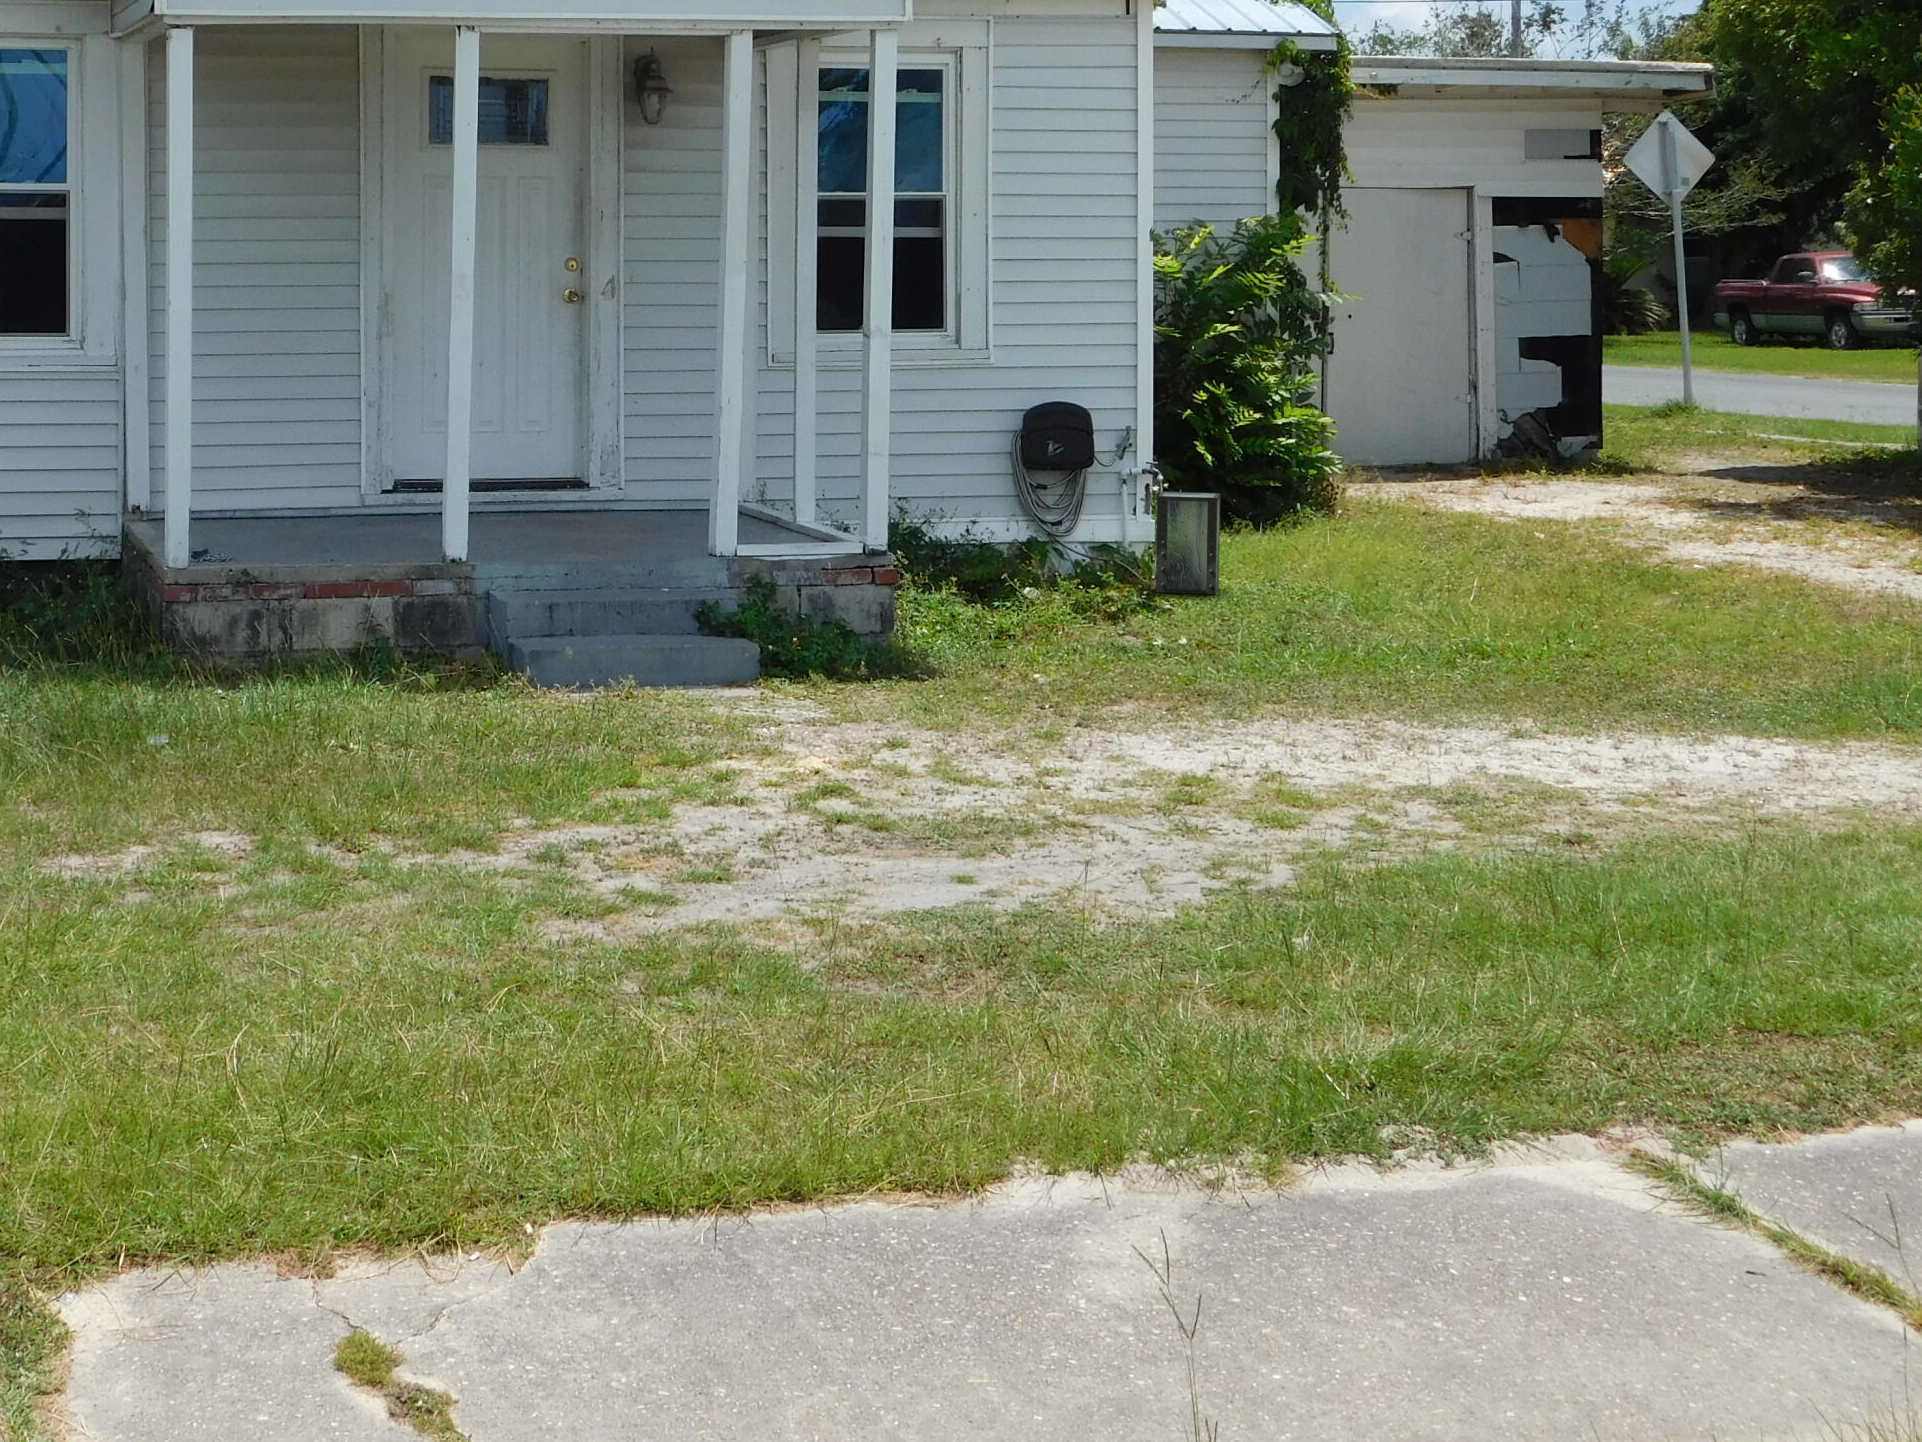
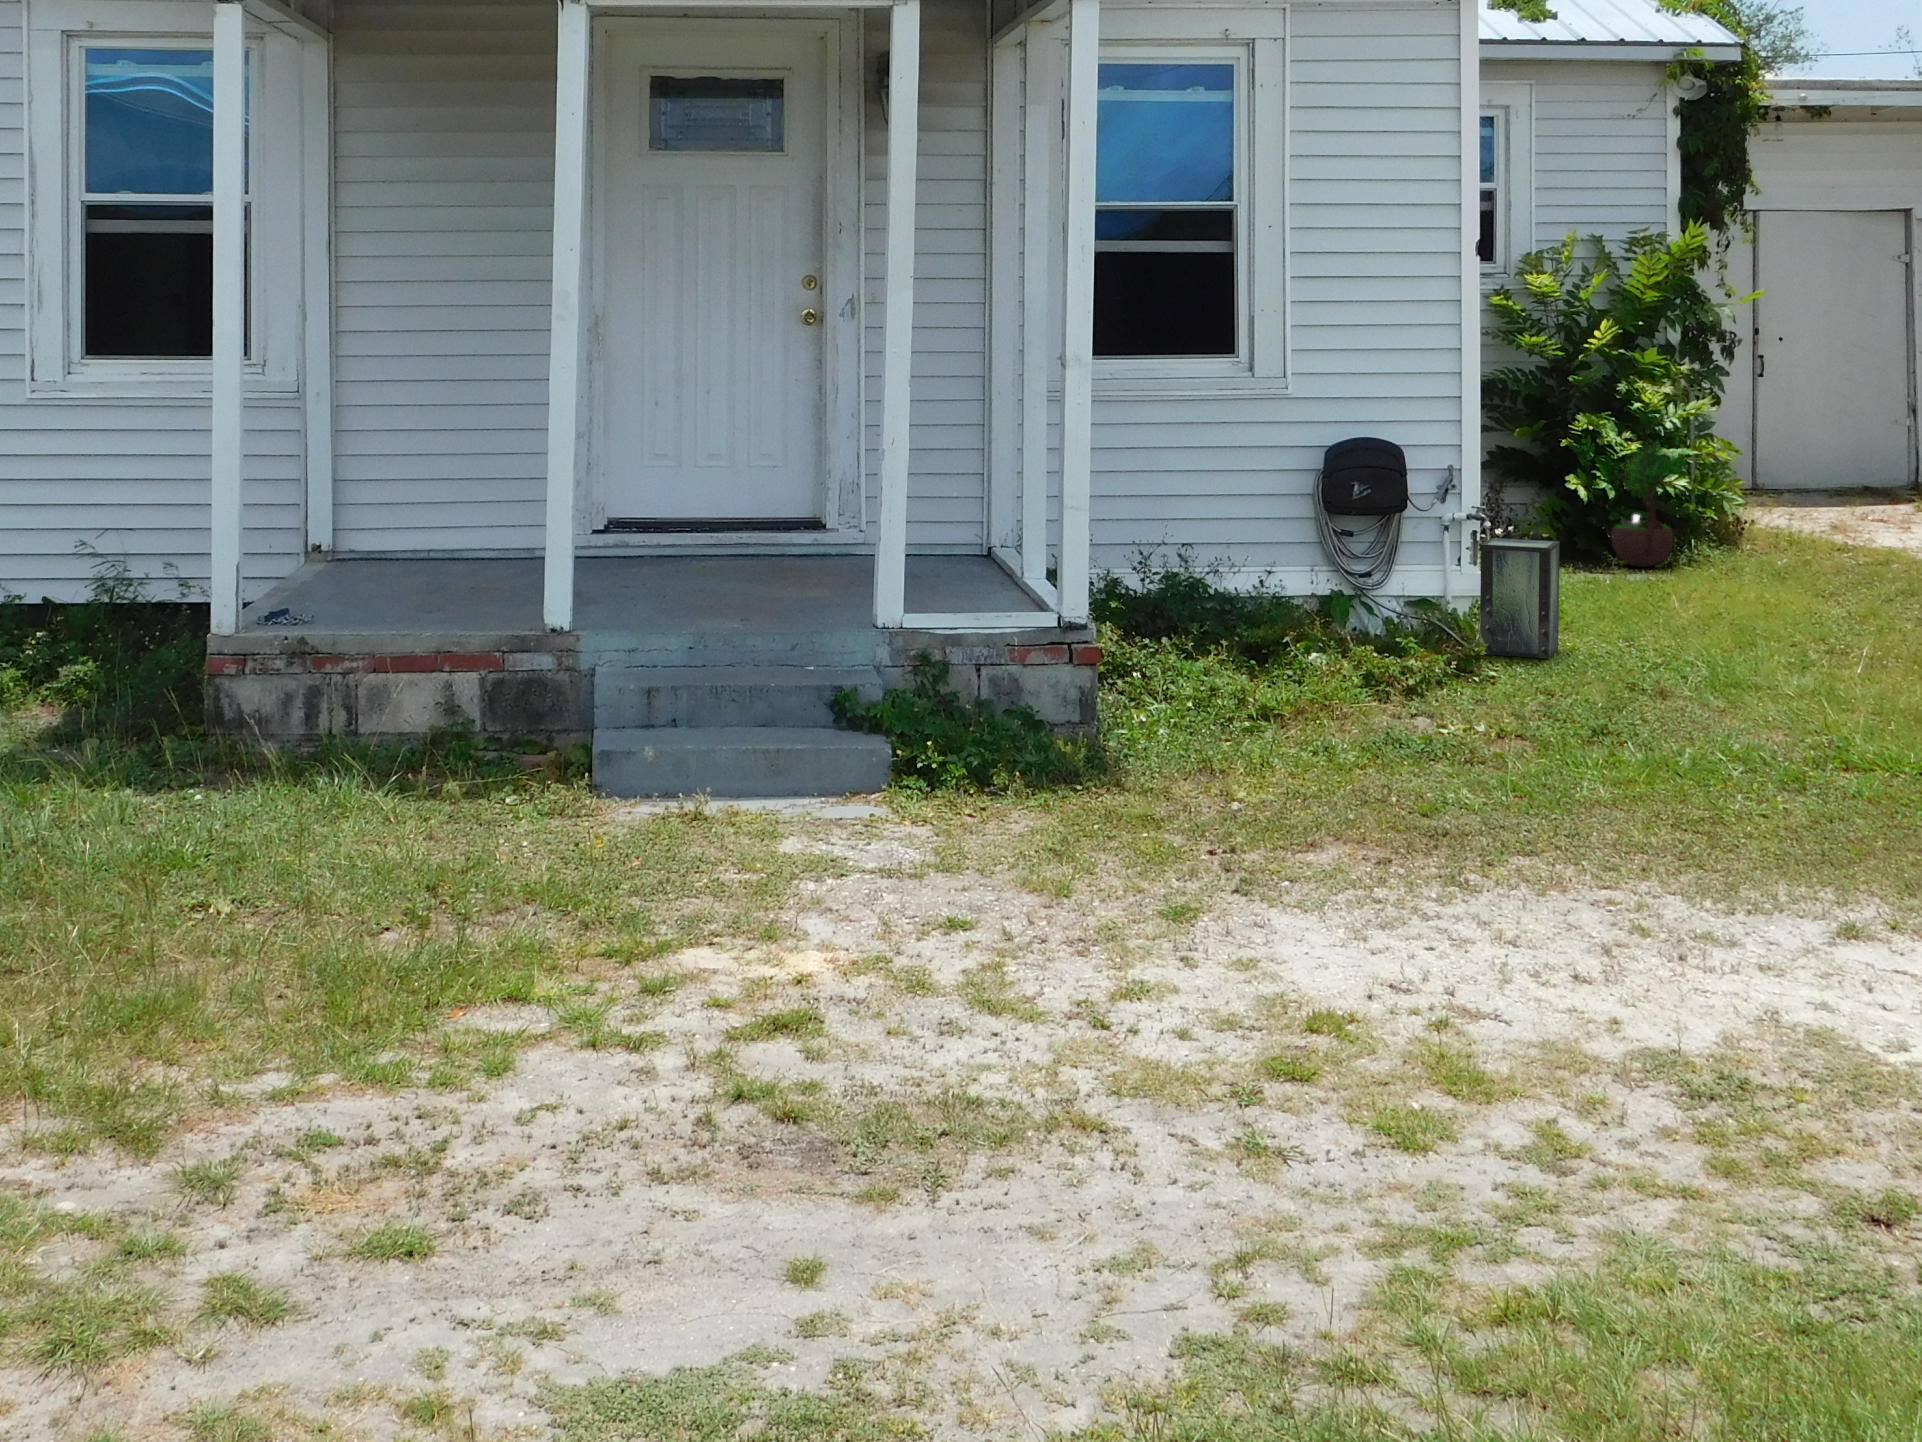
potted tree: none [1227,403,1301,531] -> present [1611,440,1685,567]

